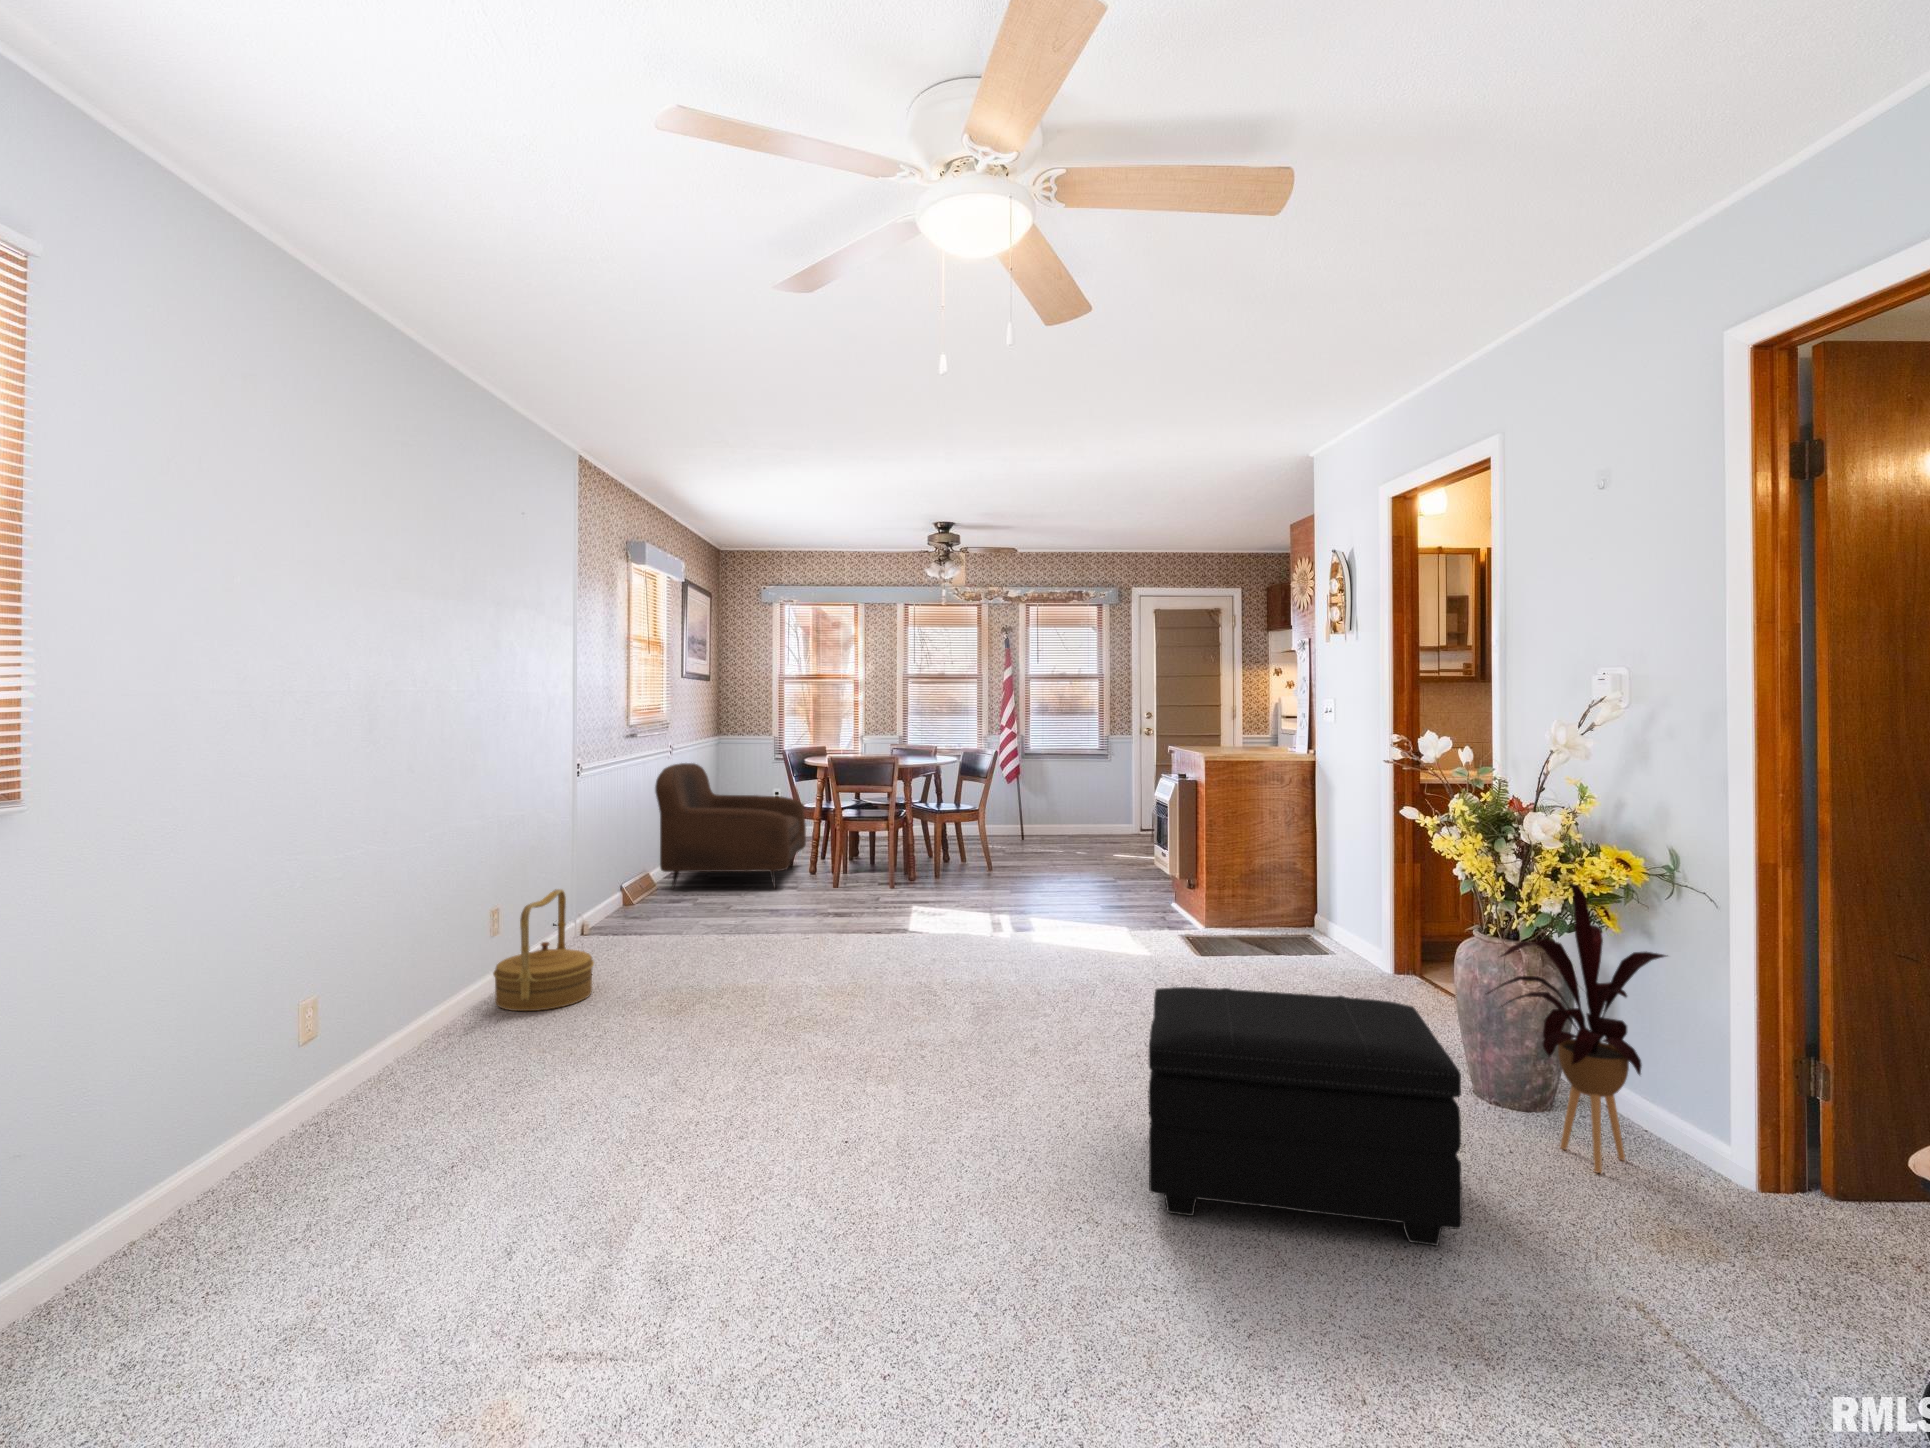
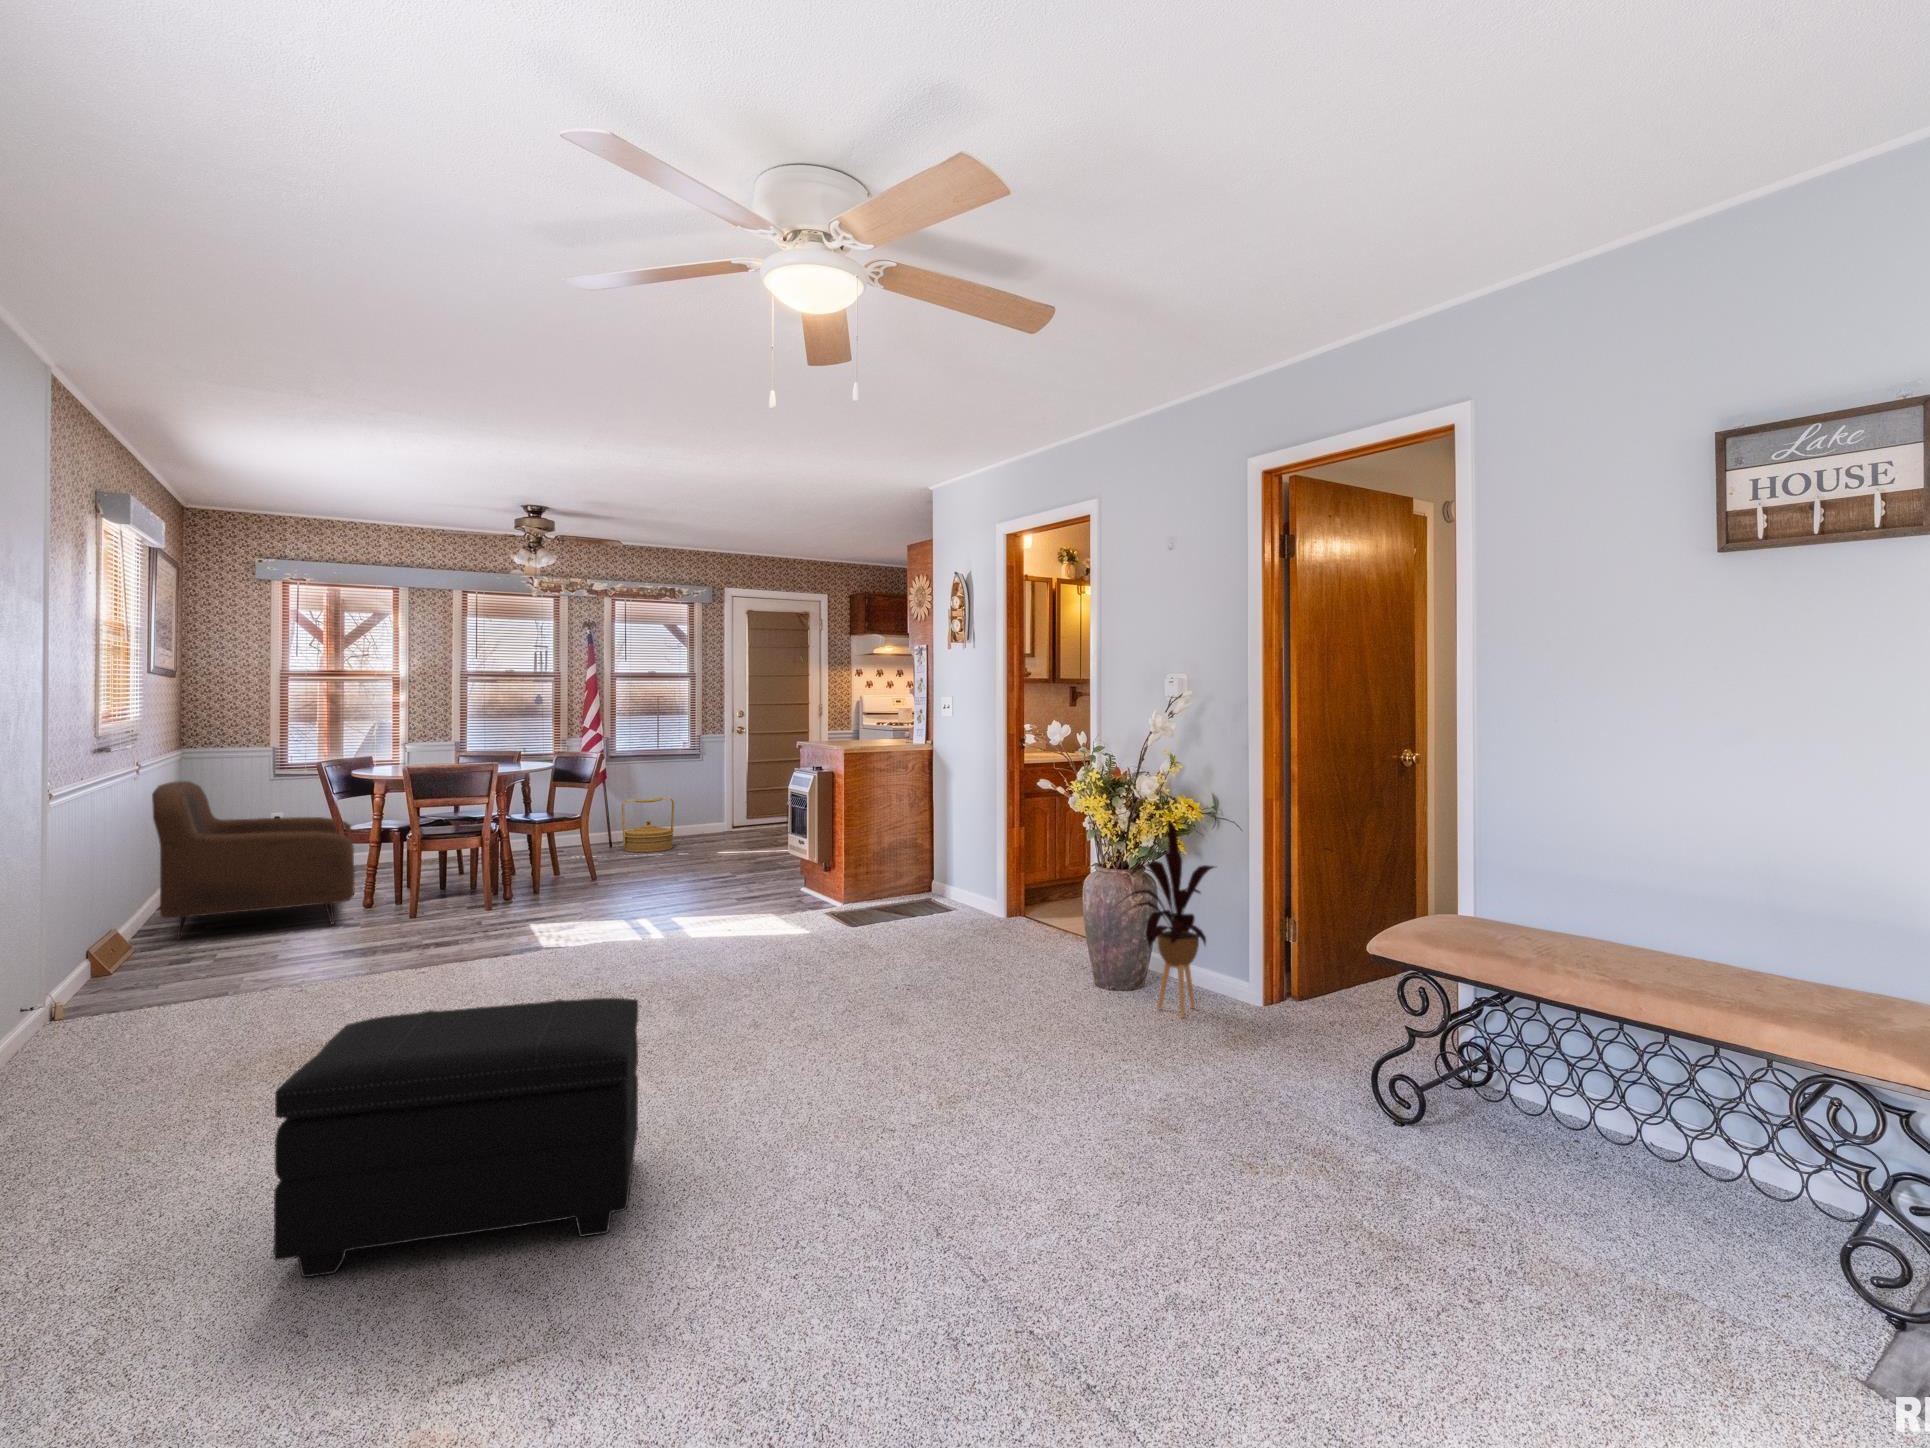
woven basket: present [493,889,594,1011] -> present [622,797,674,852]
footstool: present [1148,987,1462,1246] -> present [274,998,638,1277]

